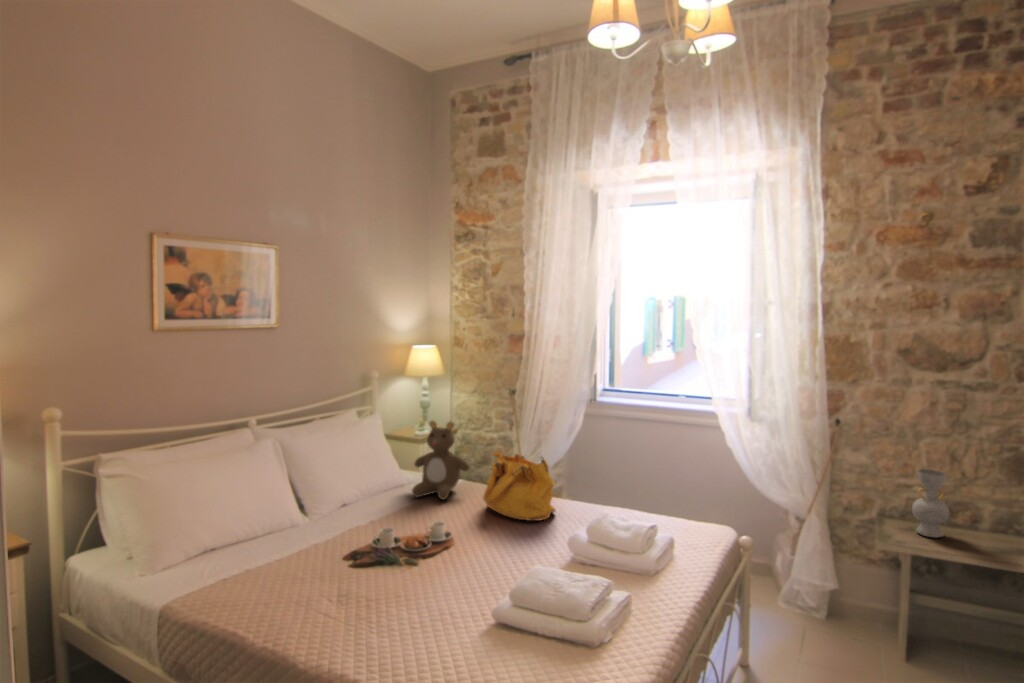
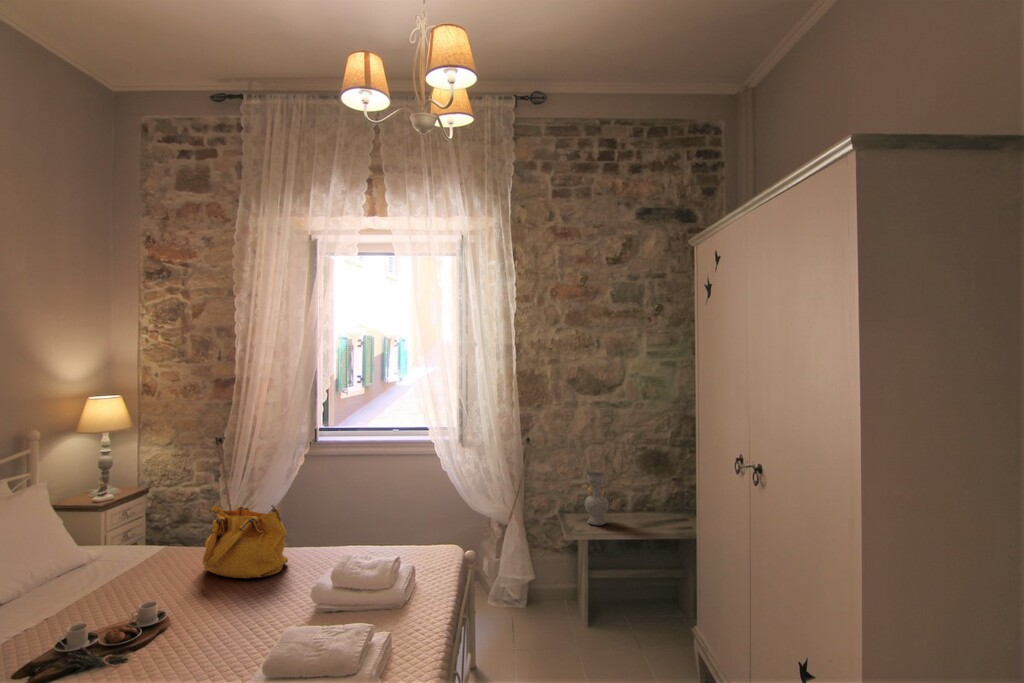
teddy bear: present [412,421,469,499] -> none [101,480,179,576]

